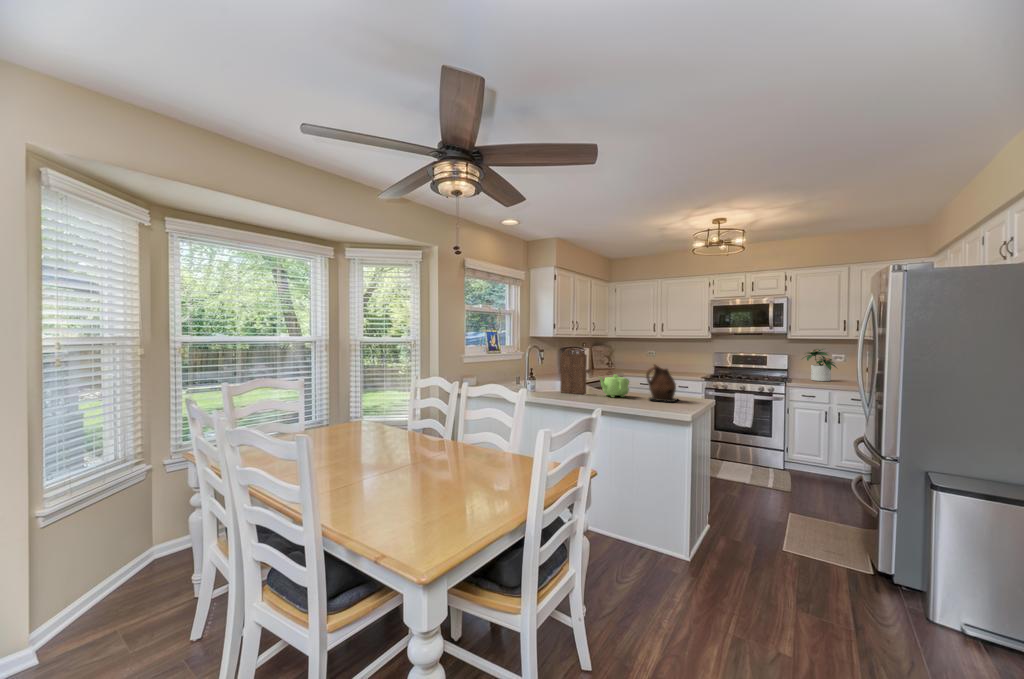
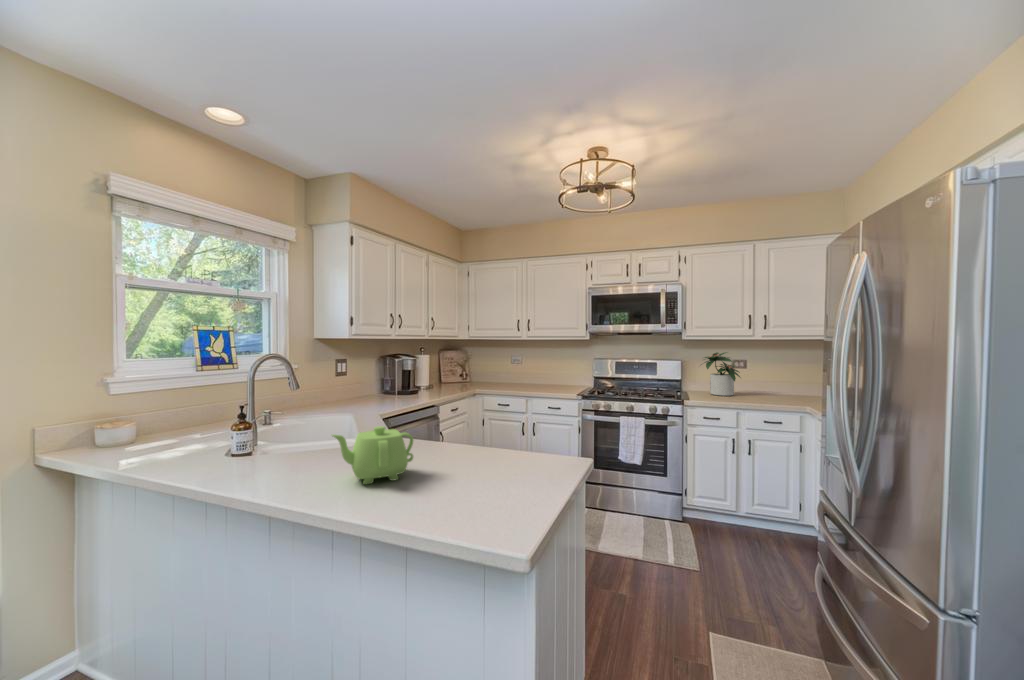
cutting board: present [560,348,587,394] -> none [266,366,322,471]
ceramic pitcher: present [646,365,678,402] -> none [436,404,516,505]

